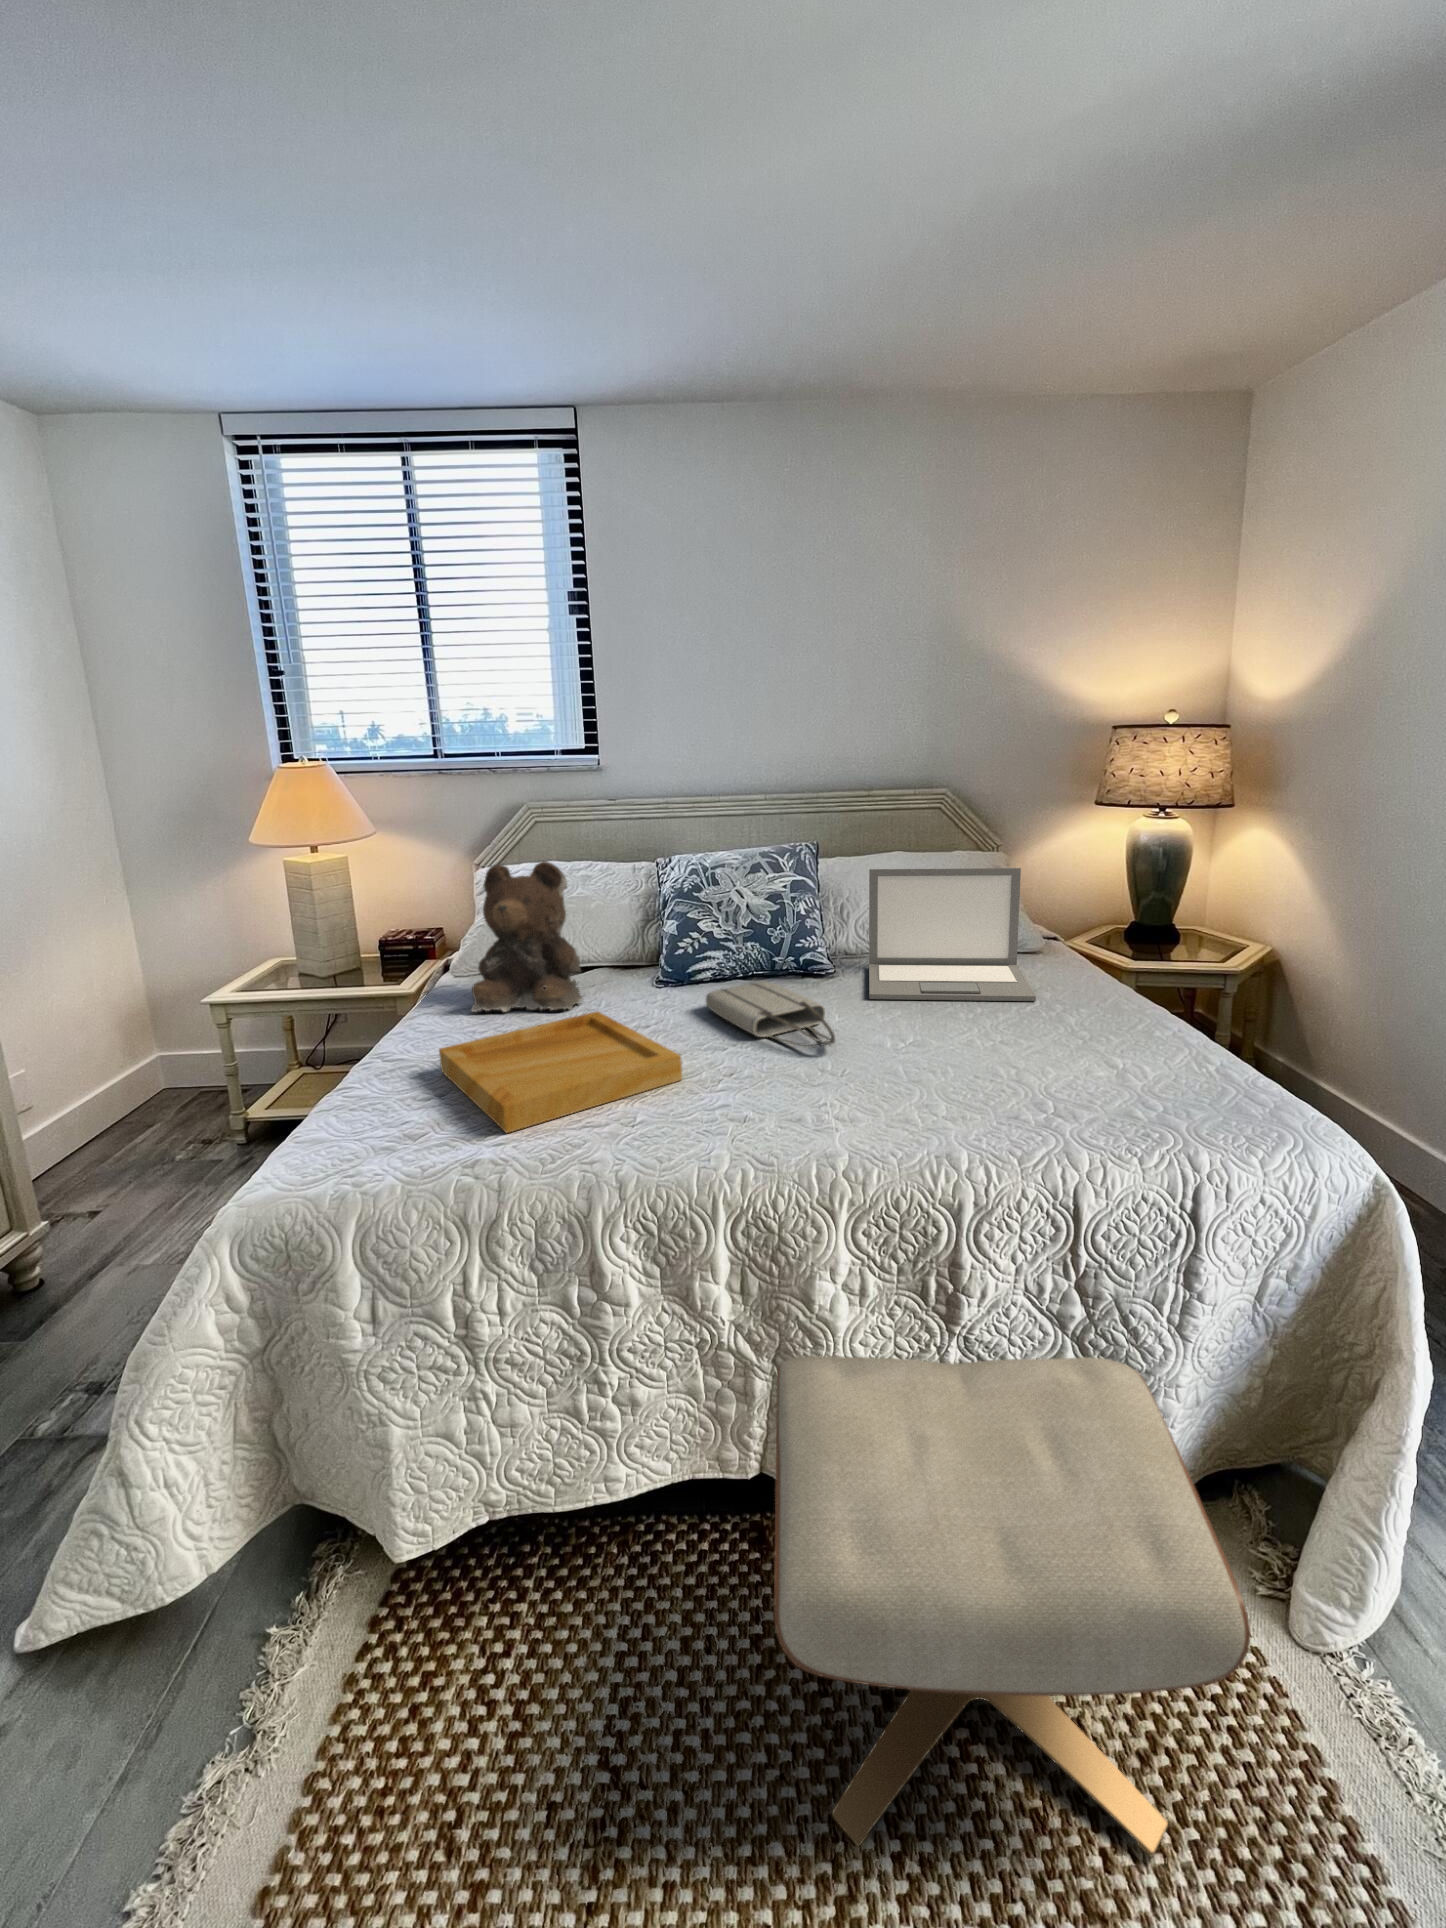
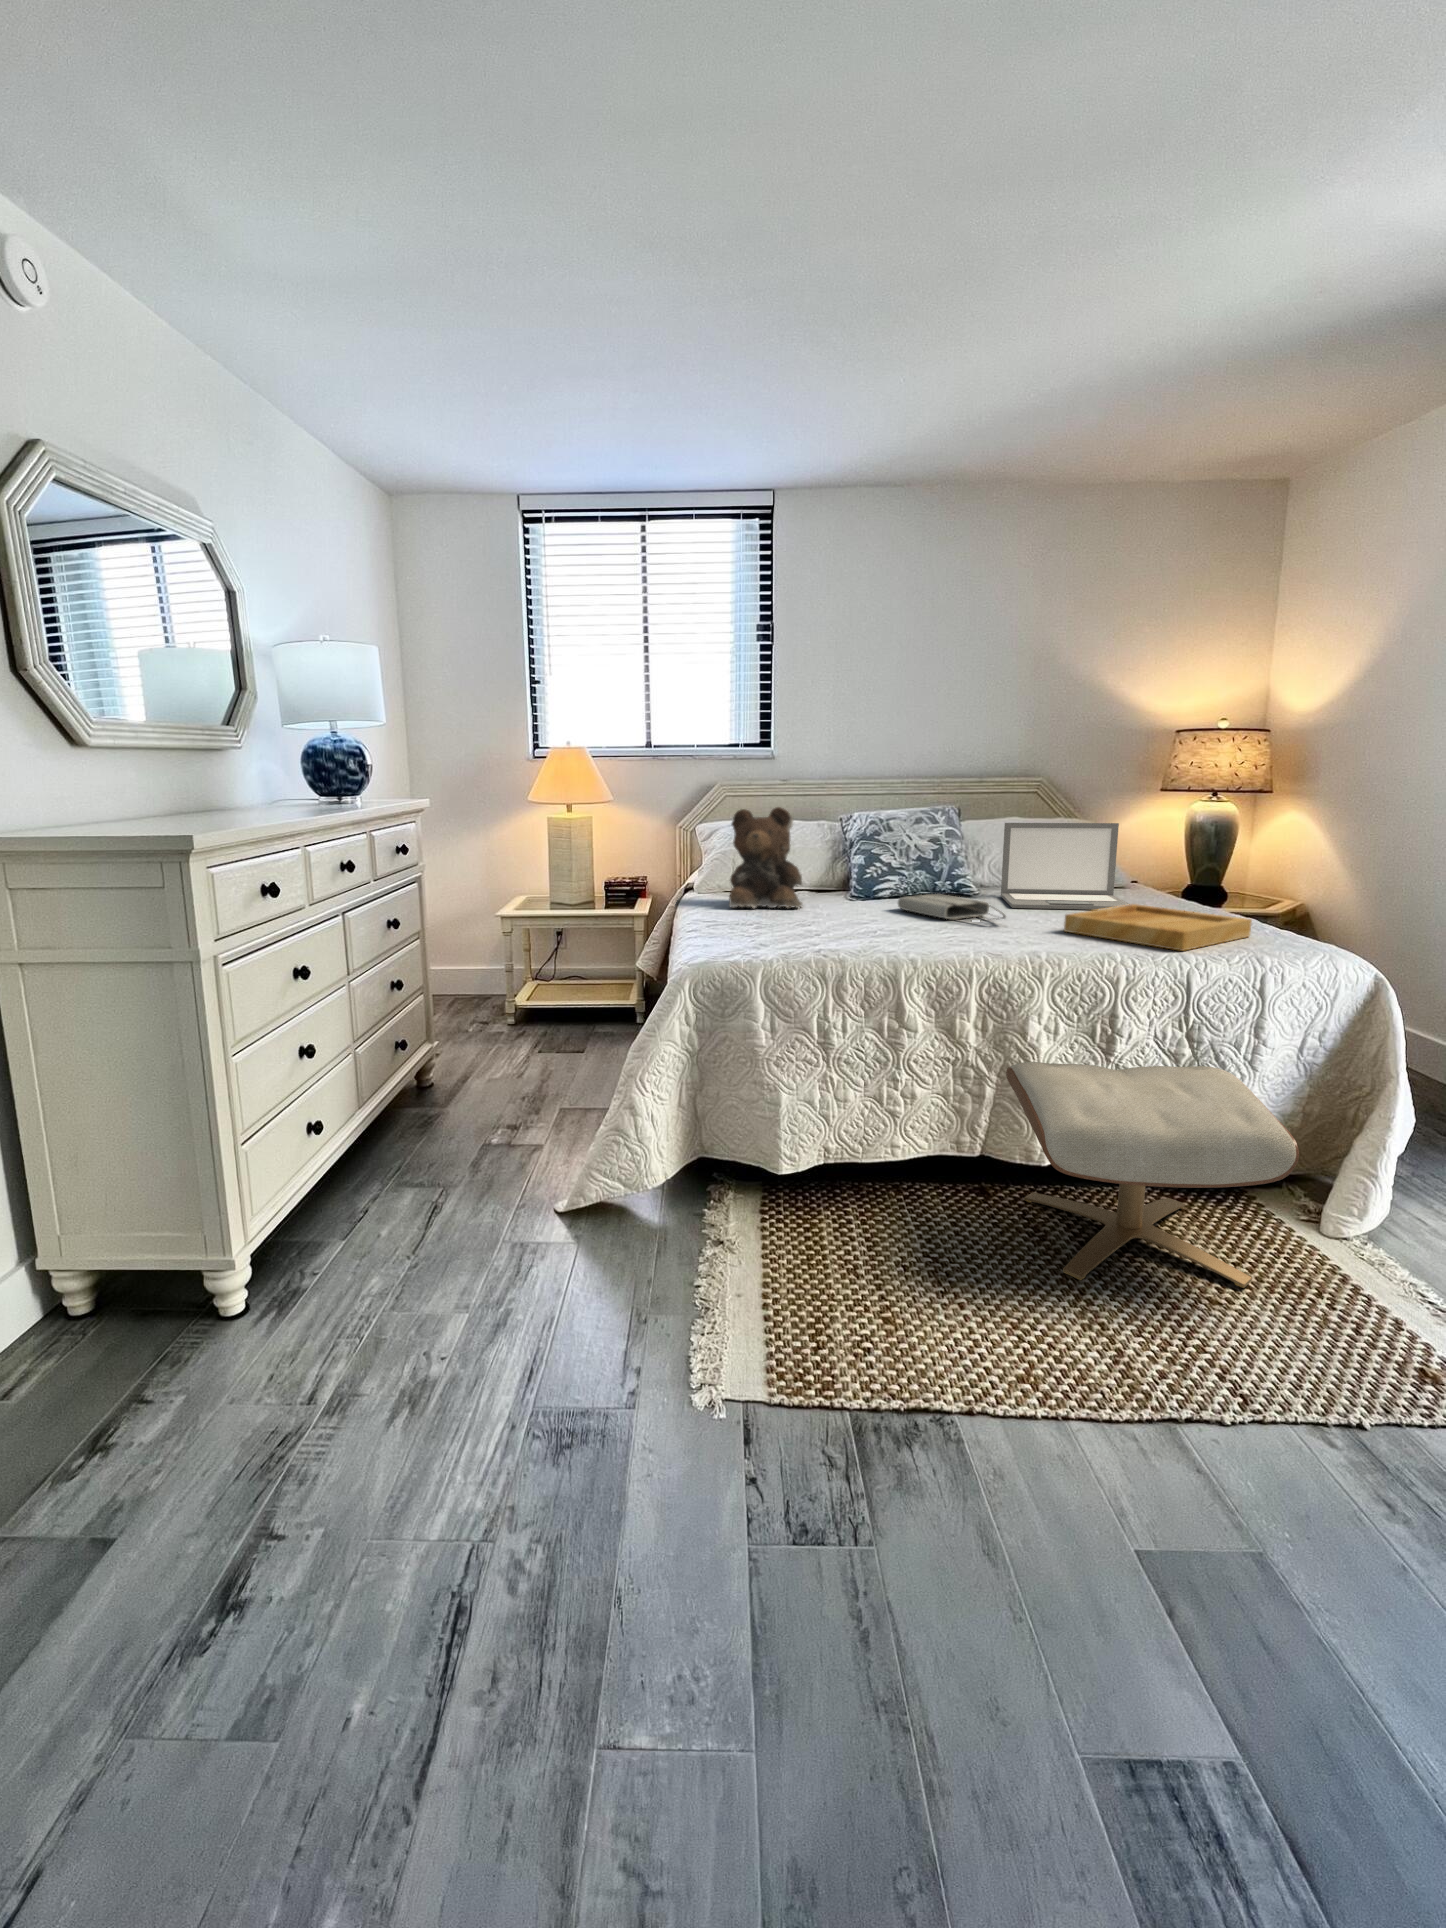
tray: present [439,1012,682,1133] -> present [1064,904,1252,951]

